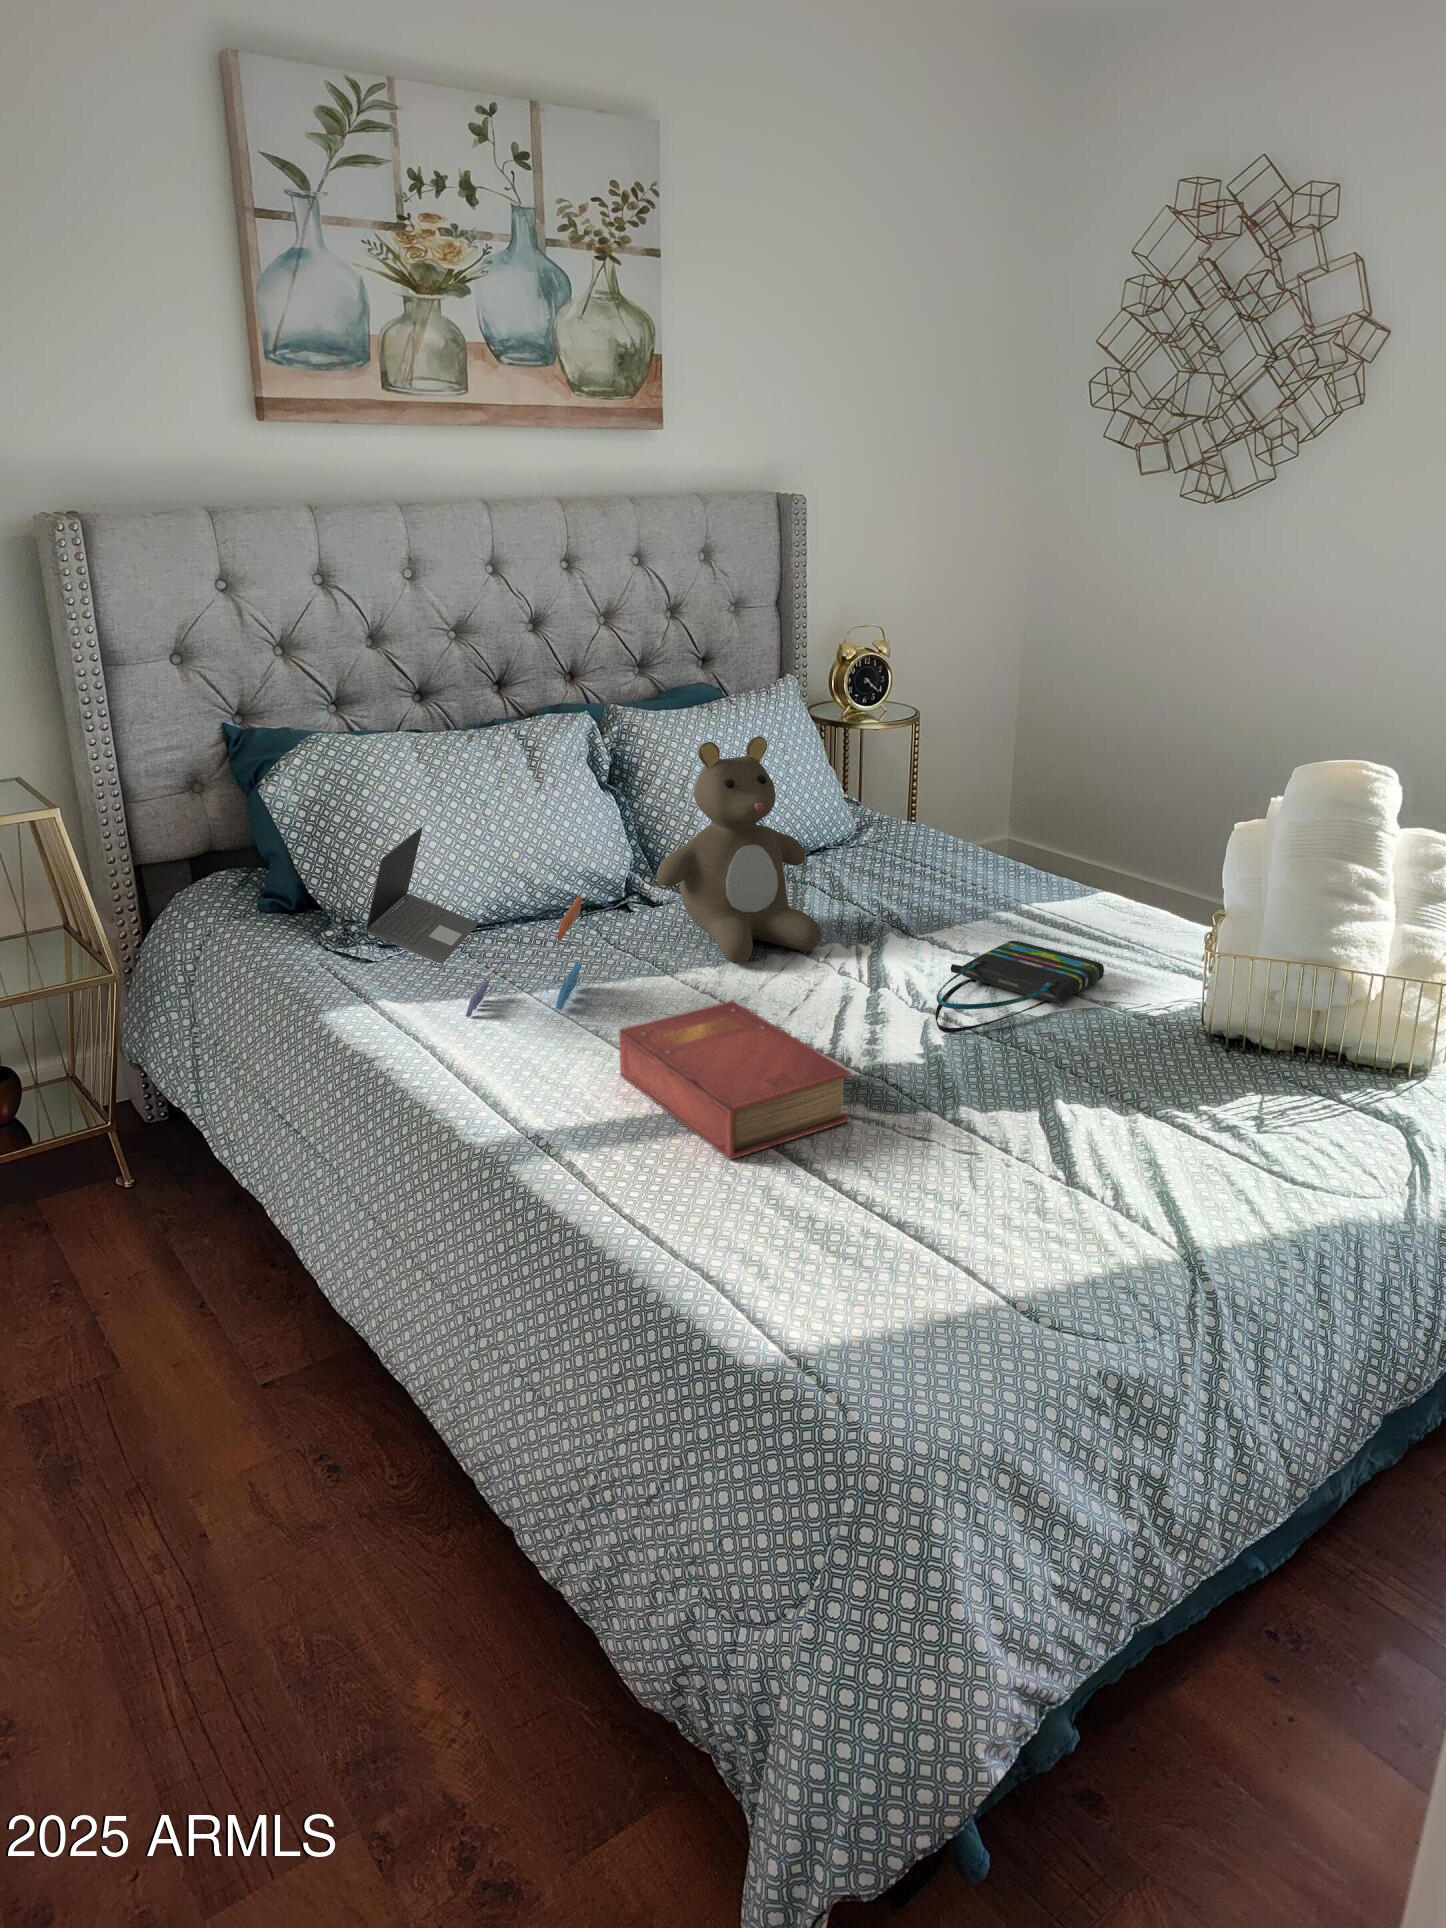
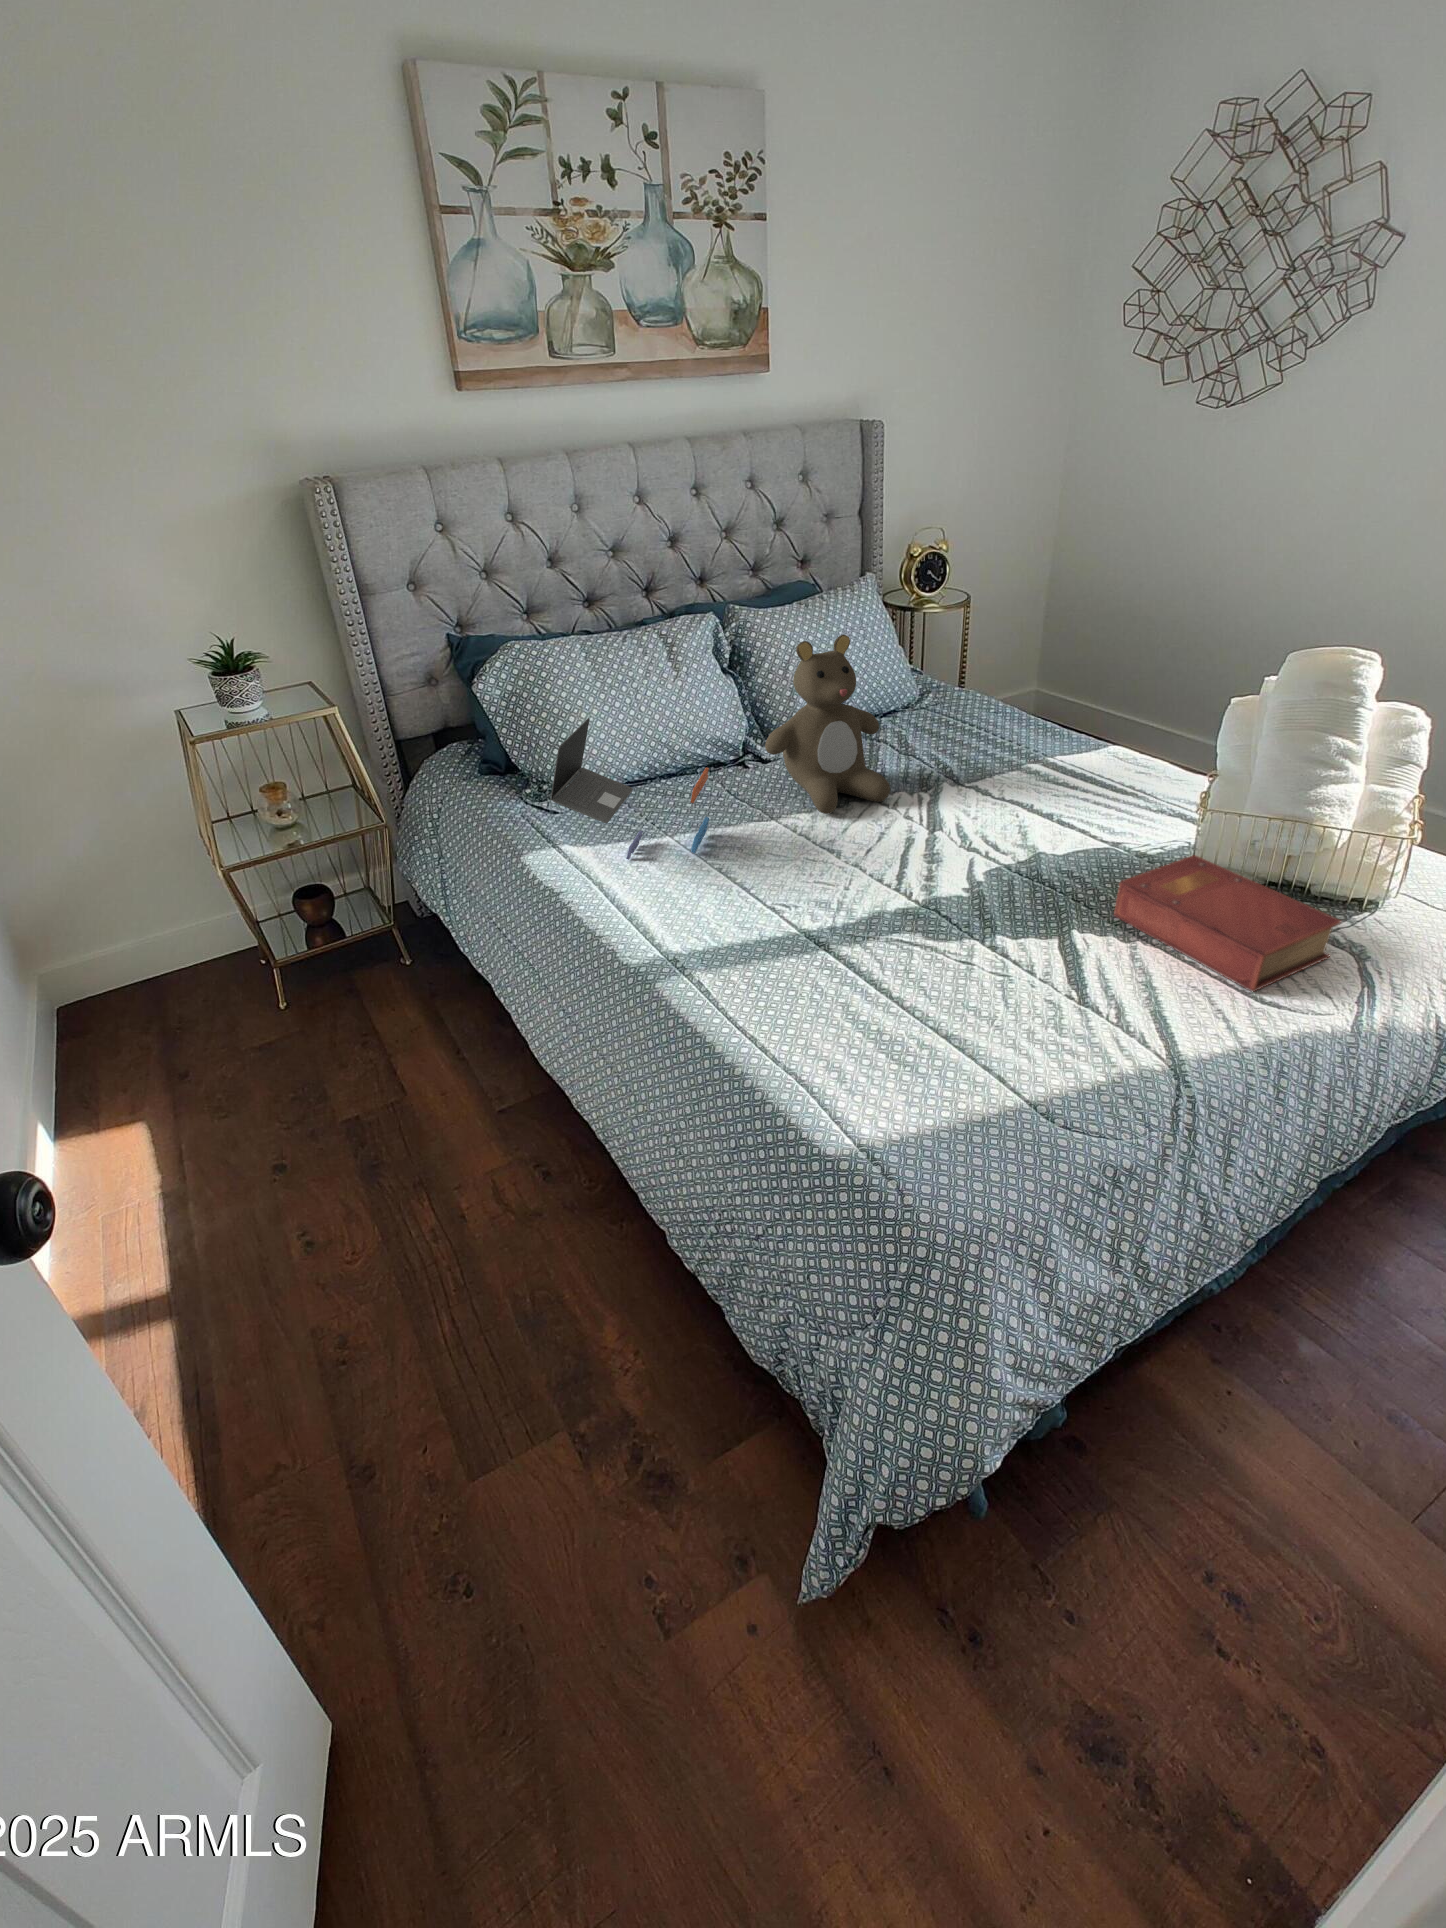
tote bag: present [935,941,1104,1032] -> none [977,792,1113,871]
book: present [619,1000,852,1160] -> present [1114,855,1341,992]

